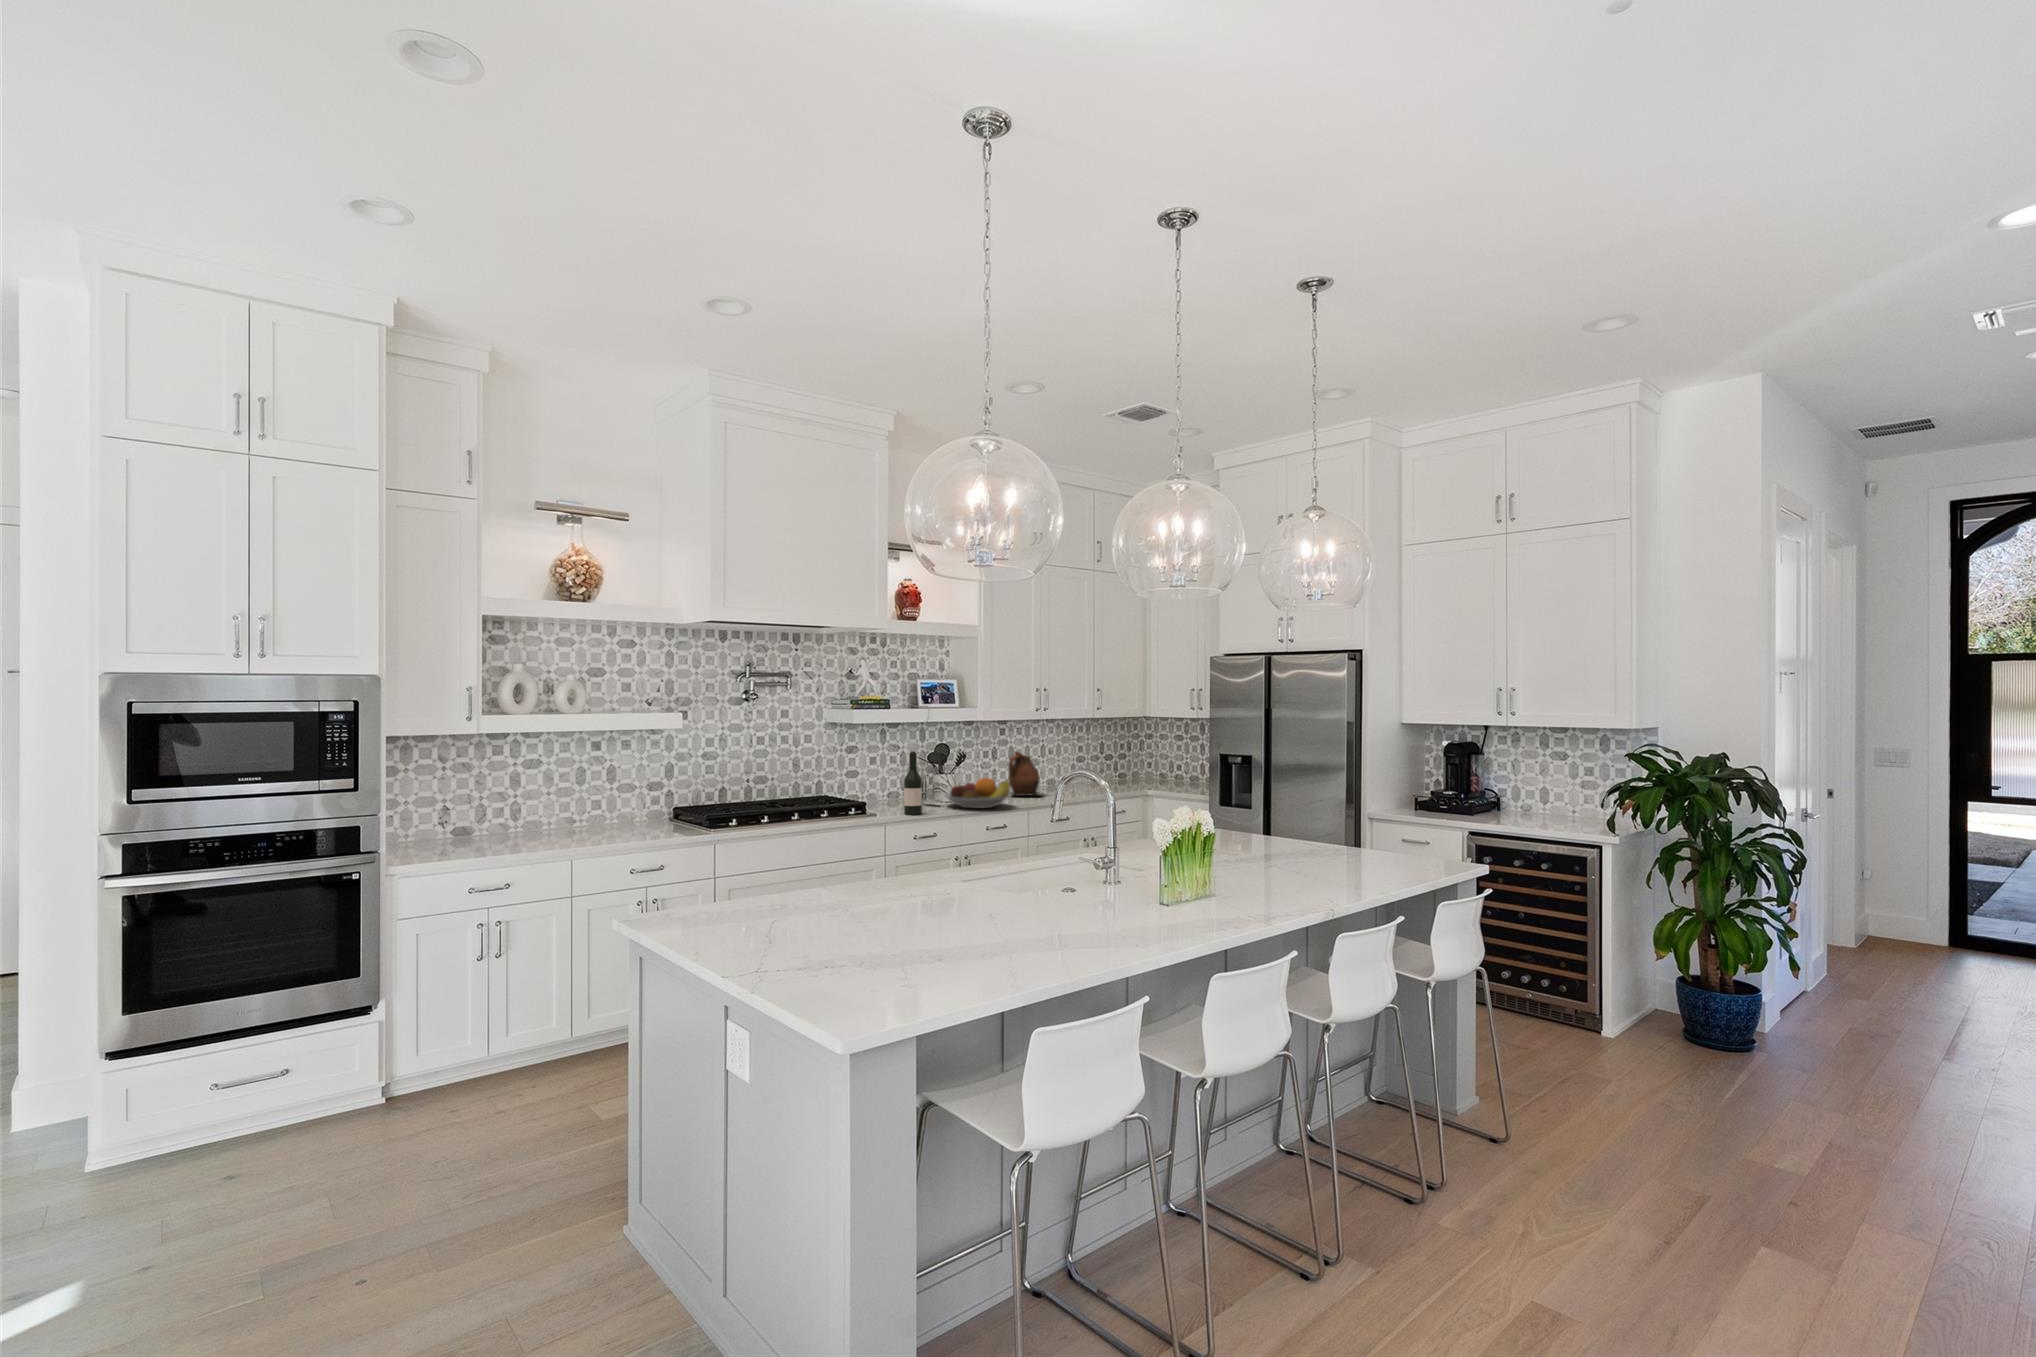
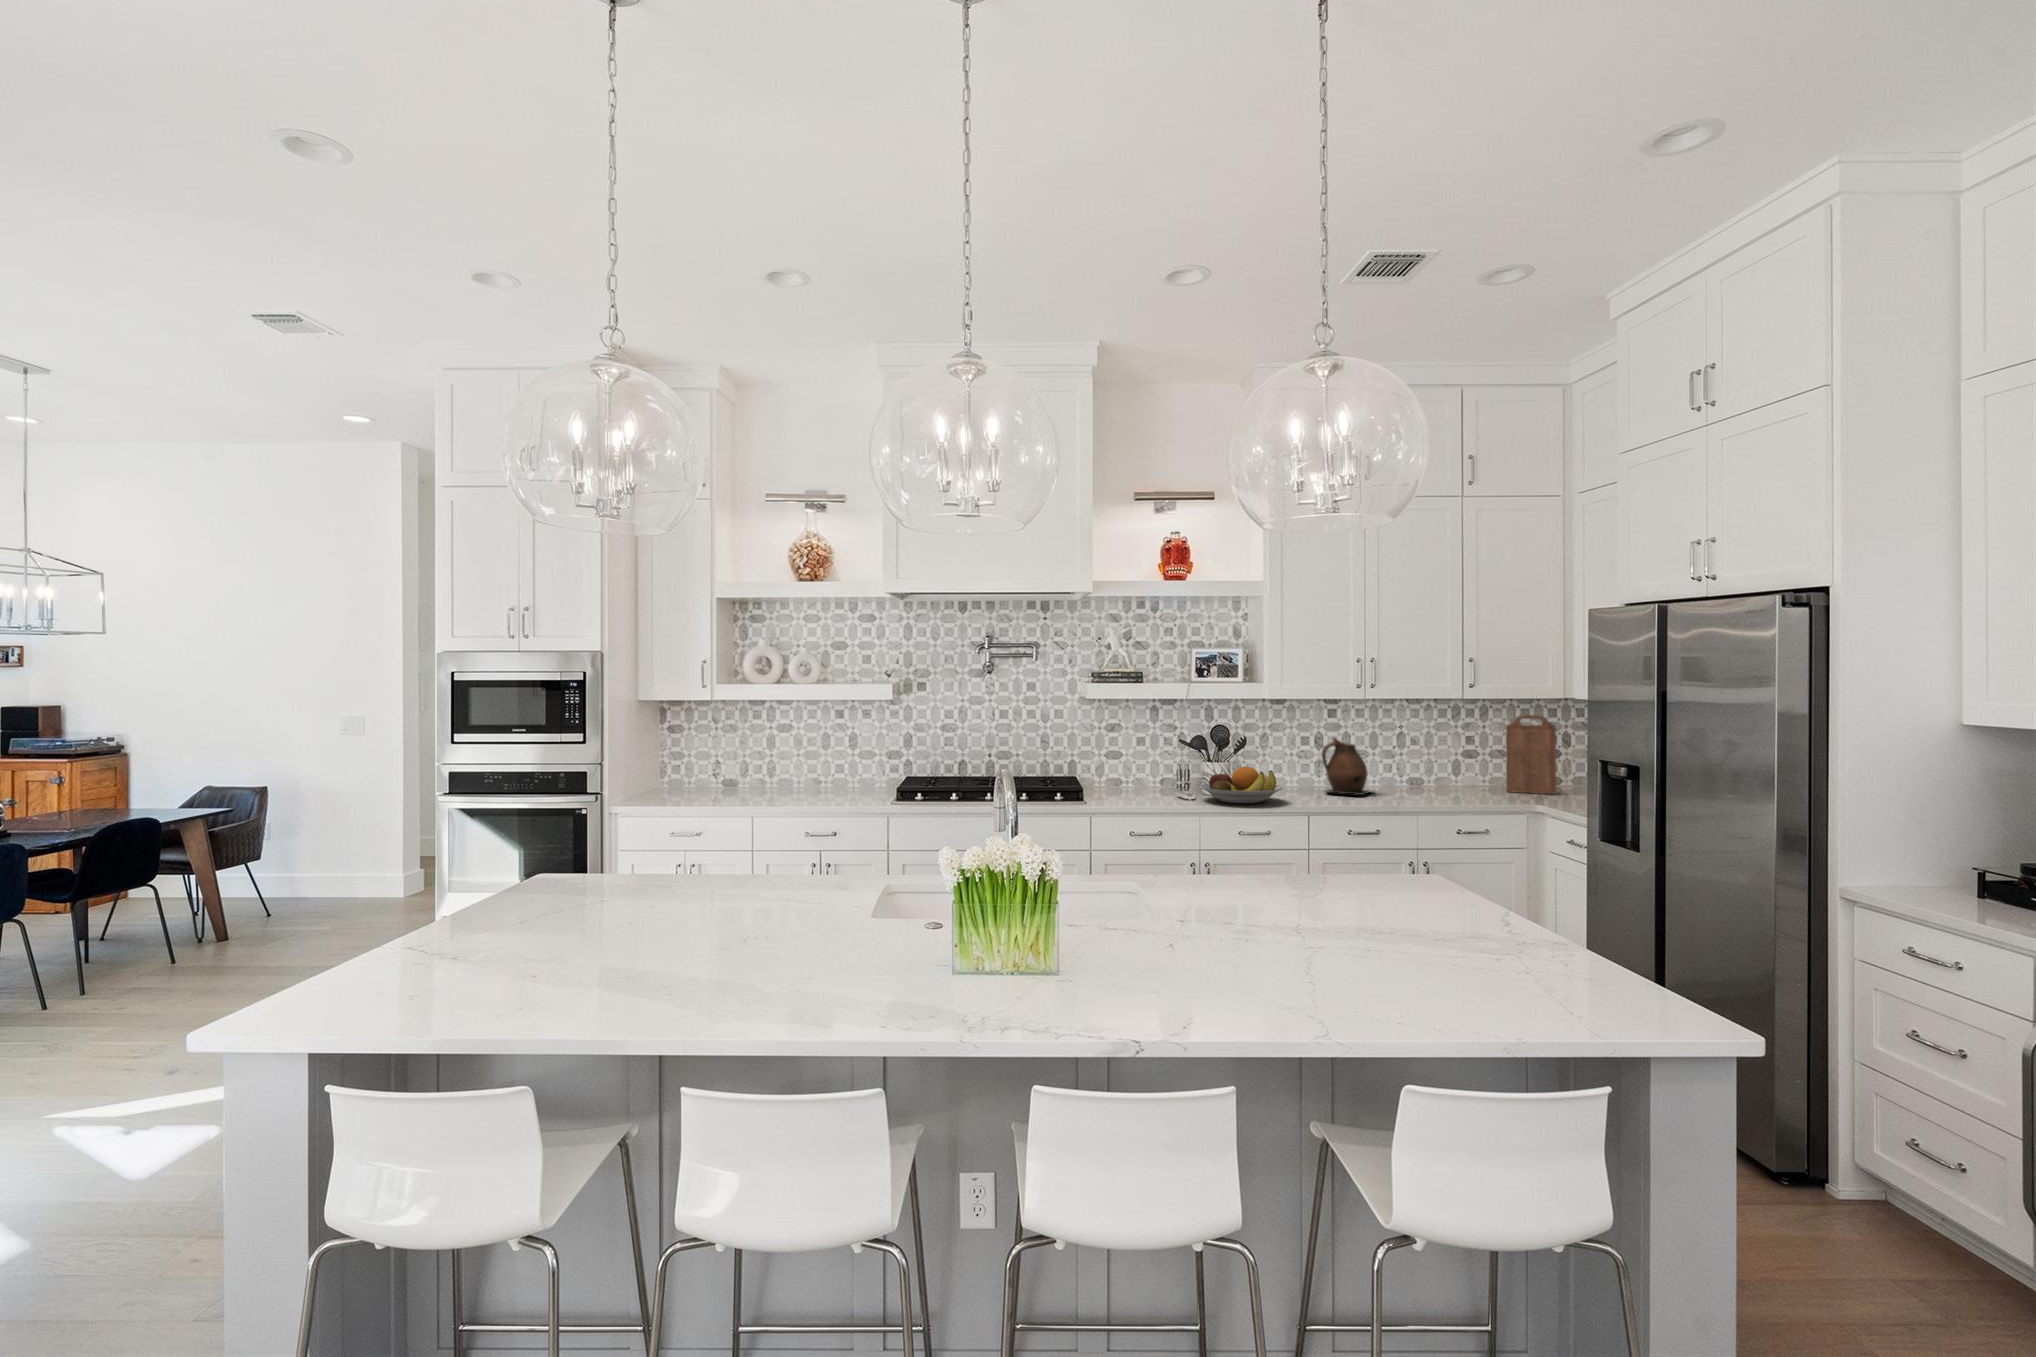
cutting board: none [1107,730,1139,787] -> present [1506,715,1556,794]
wine bottle: present [904,751,922,815] -> none [1132,731,1150,803]

